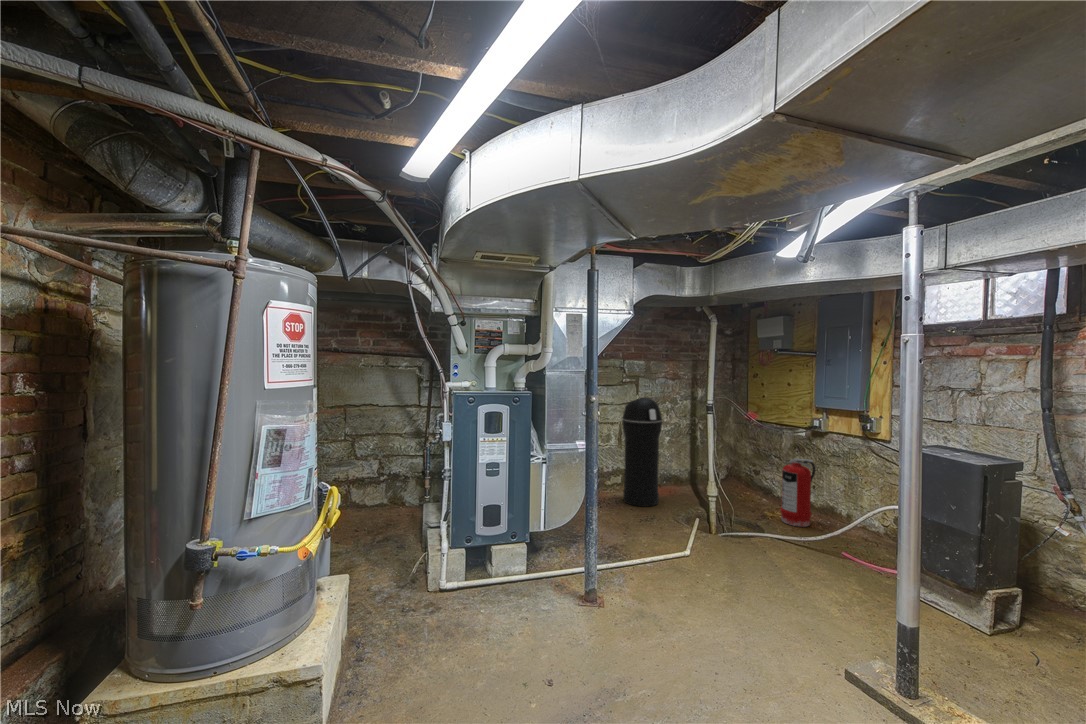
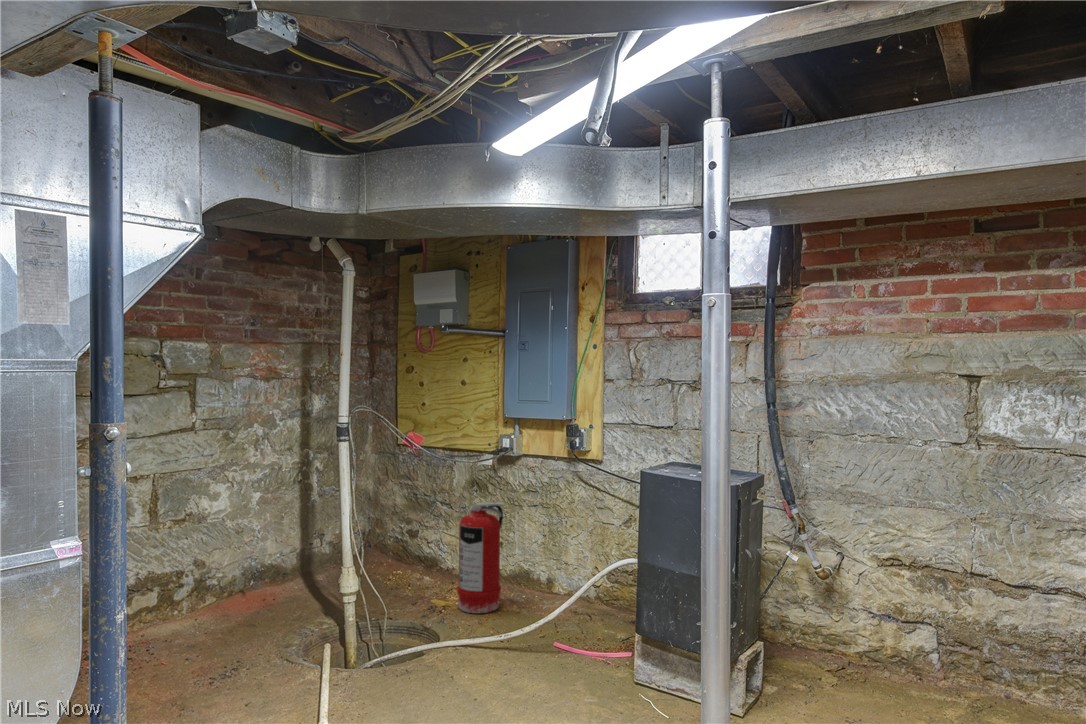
trash can: present [622,398,662,507] -> none [160,419,250,648]

